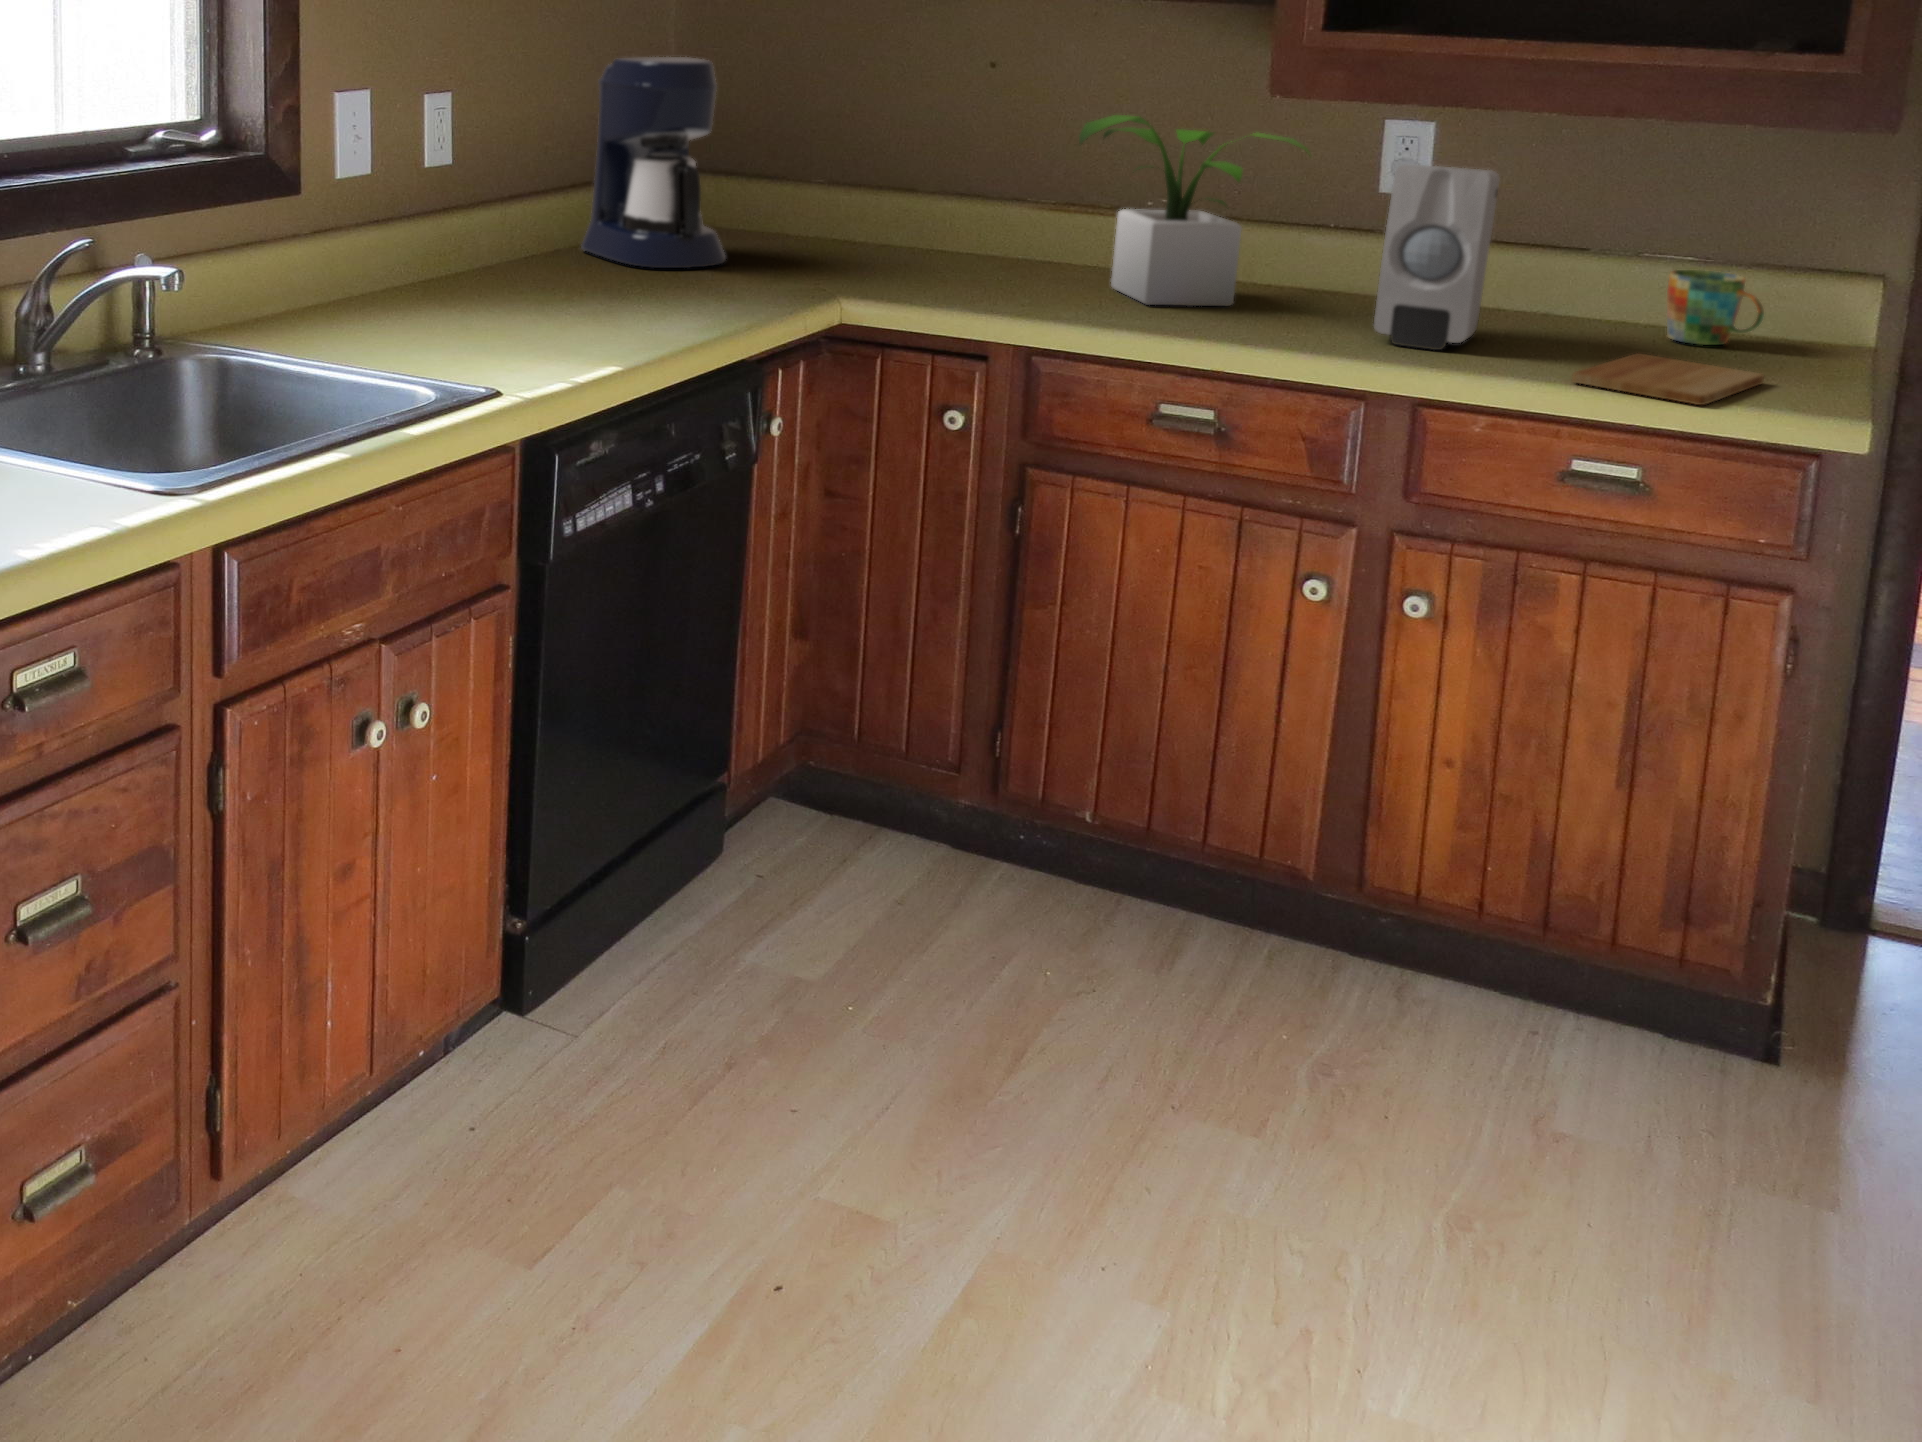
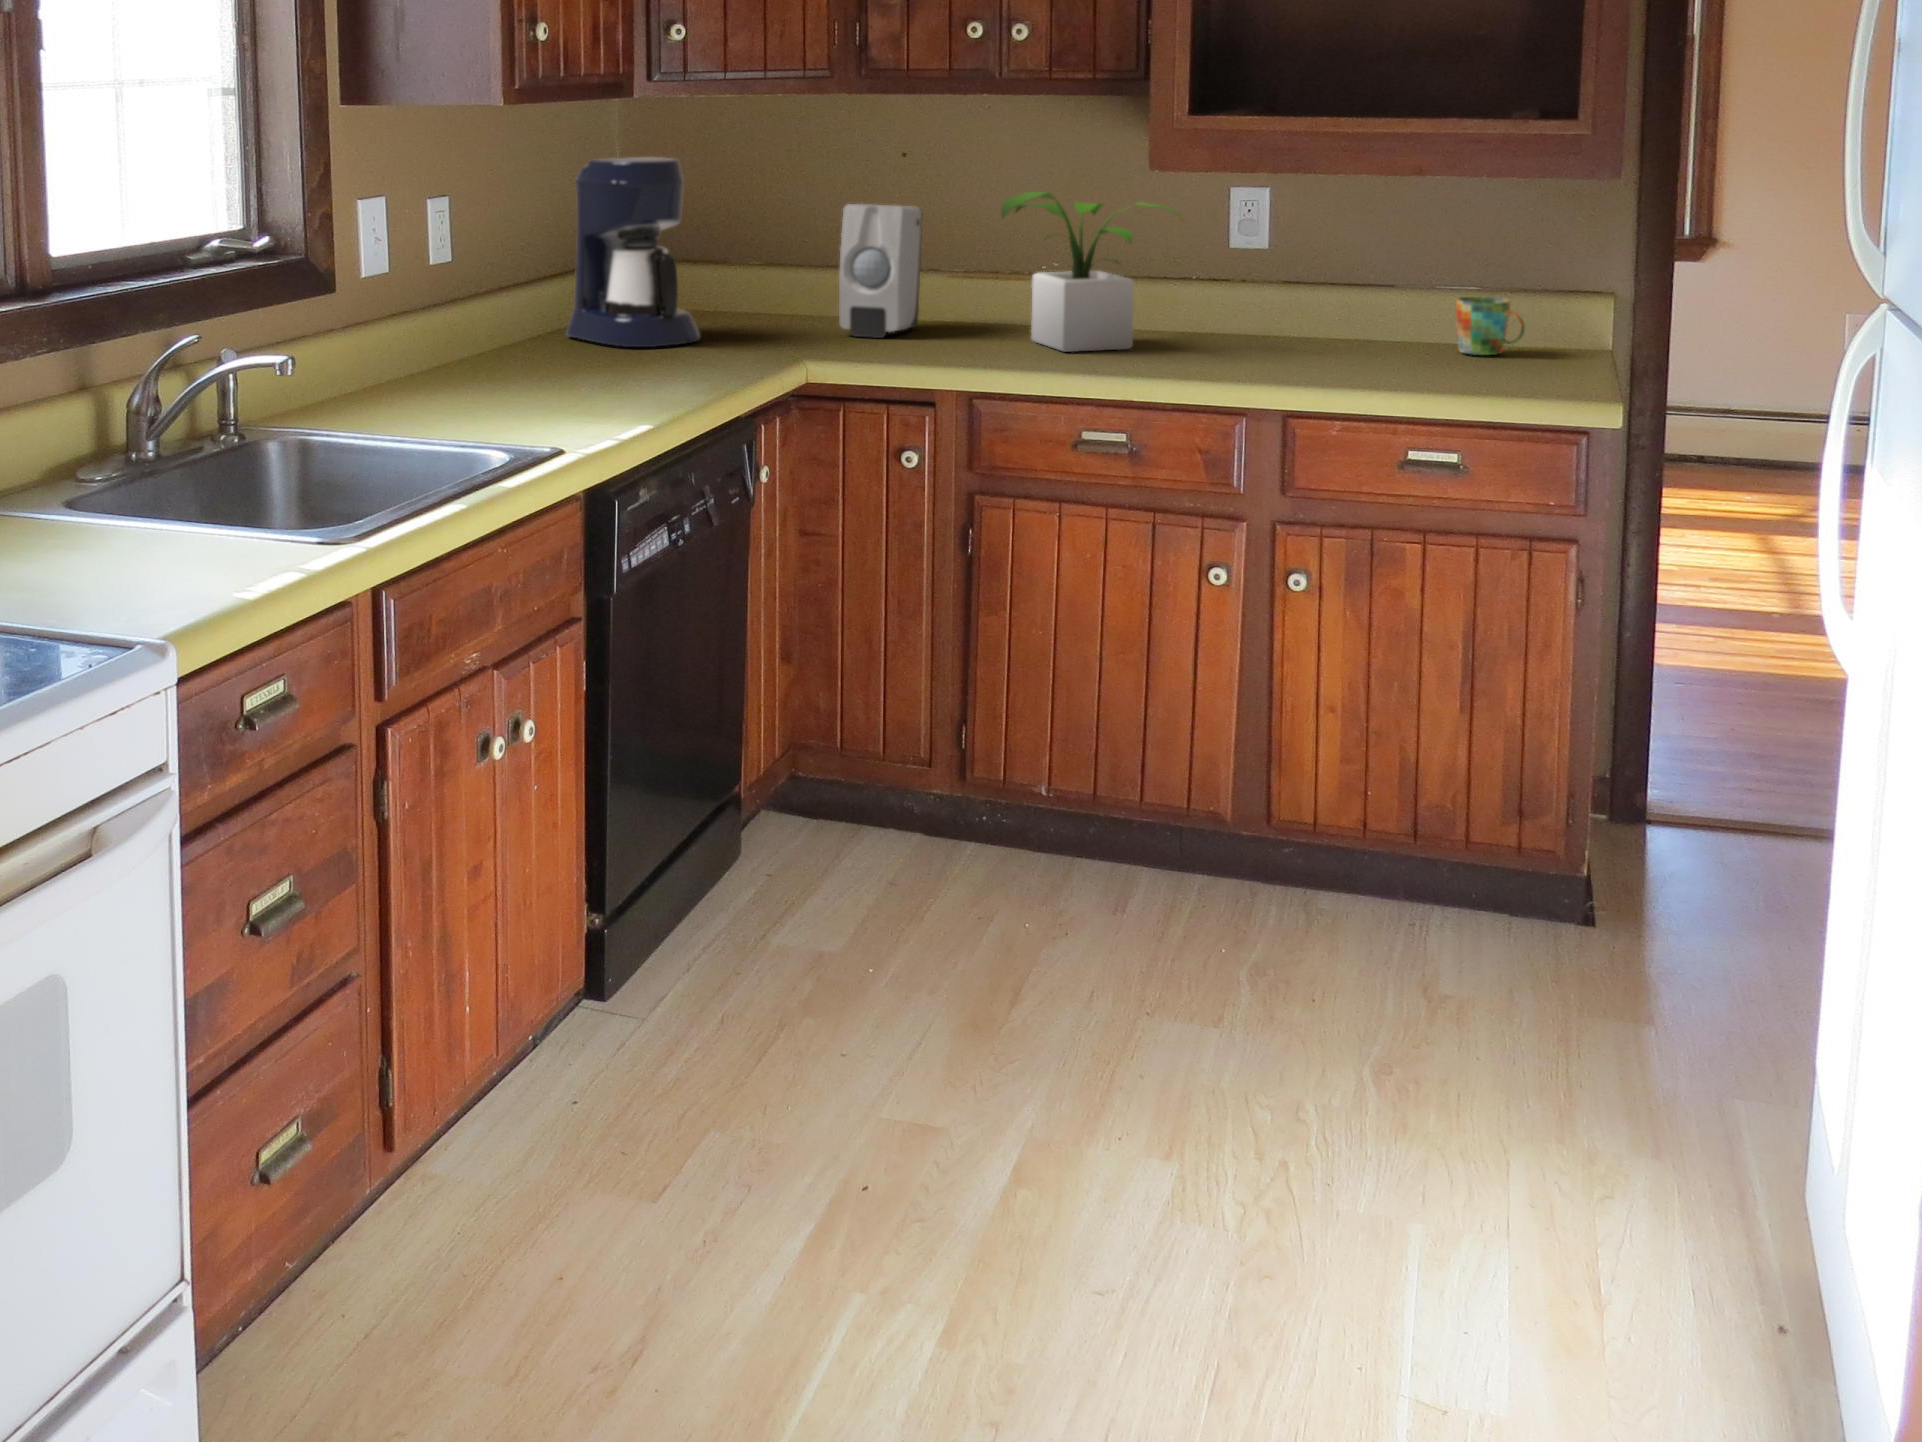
soap dispenser: present [1374,164,1500,350] -> present [839,204,922,338]
cutting board: present [1572,353,1764,405] -> none [1396,363,1529,396]

